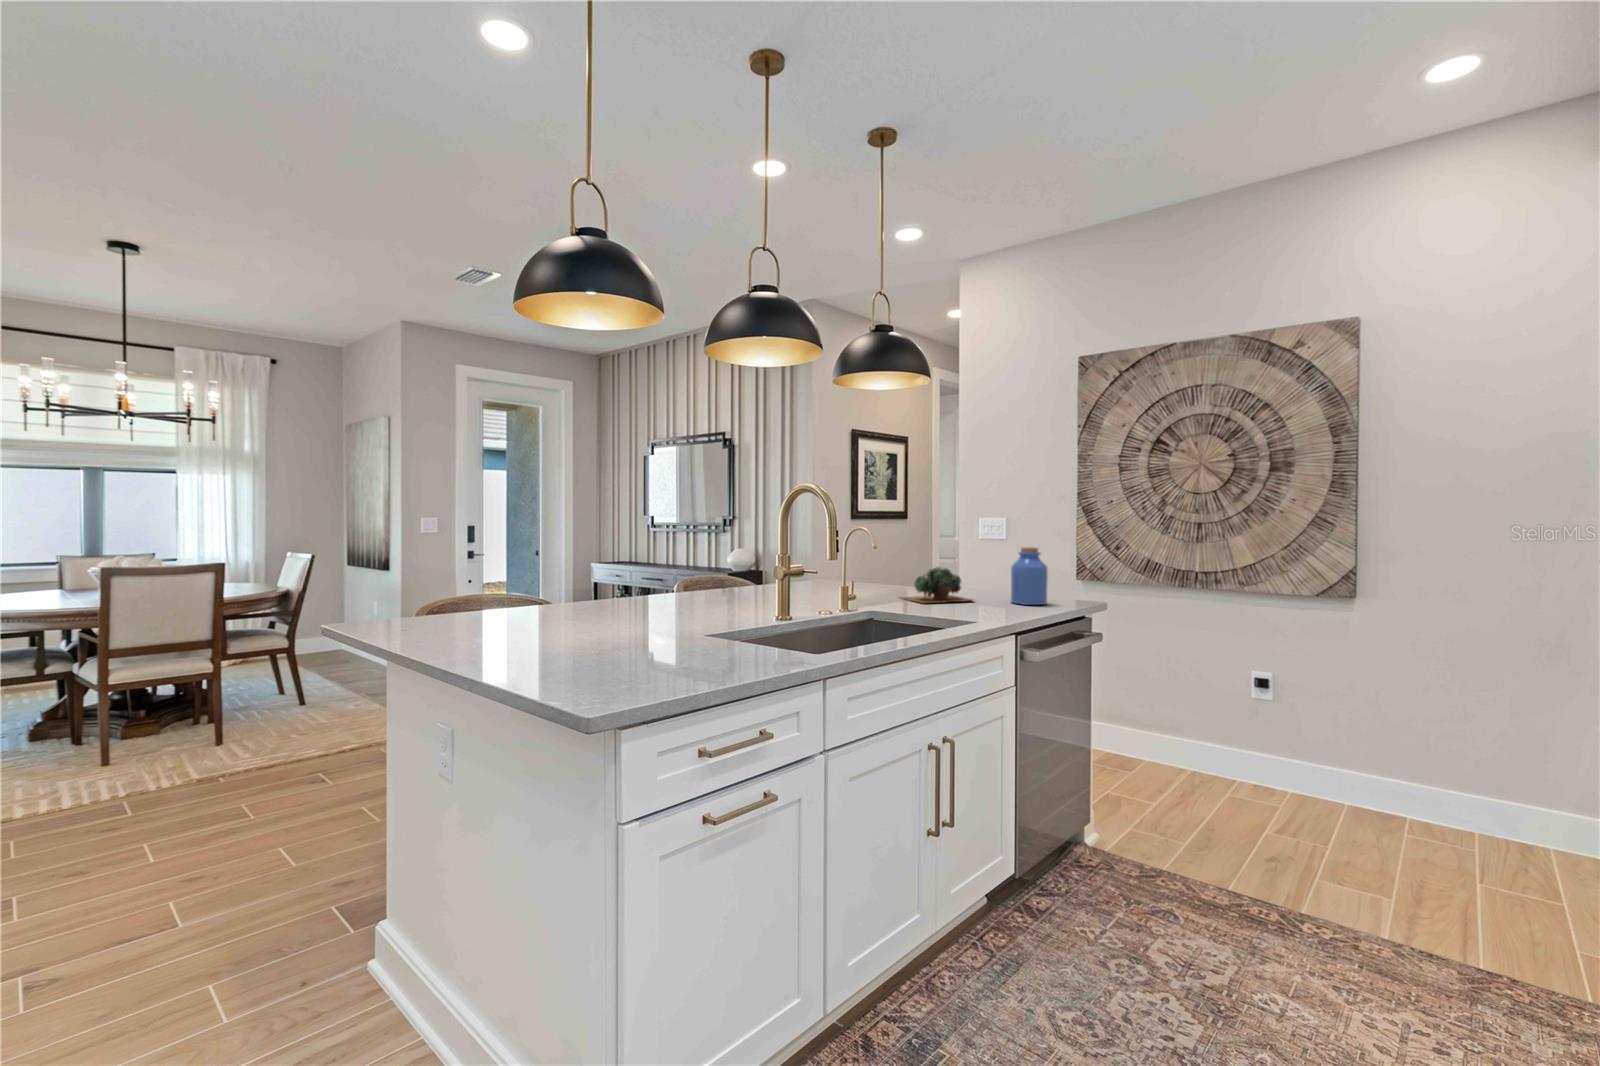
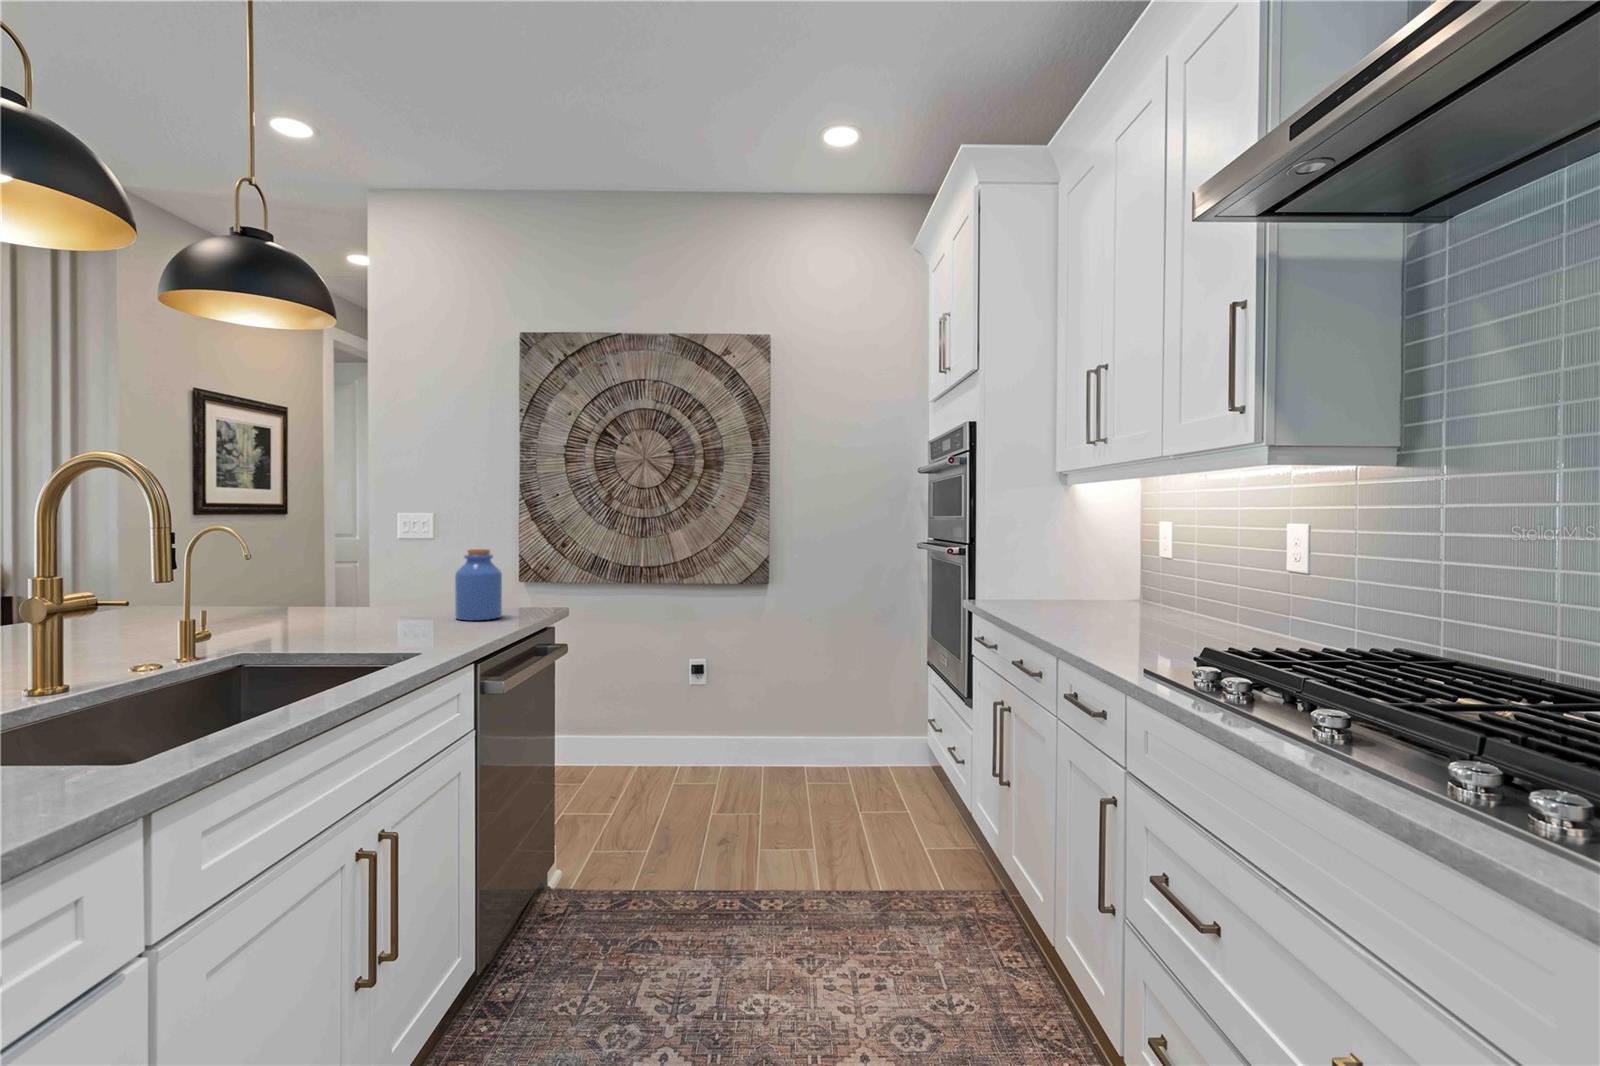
succulent plant: present [900,567,973,603] -> none [281,579,409,633]

